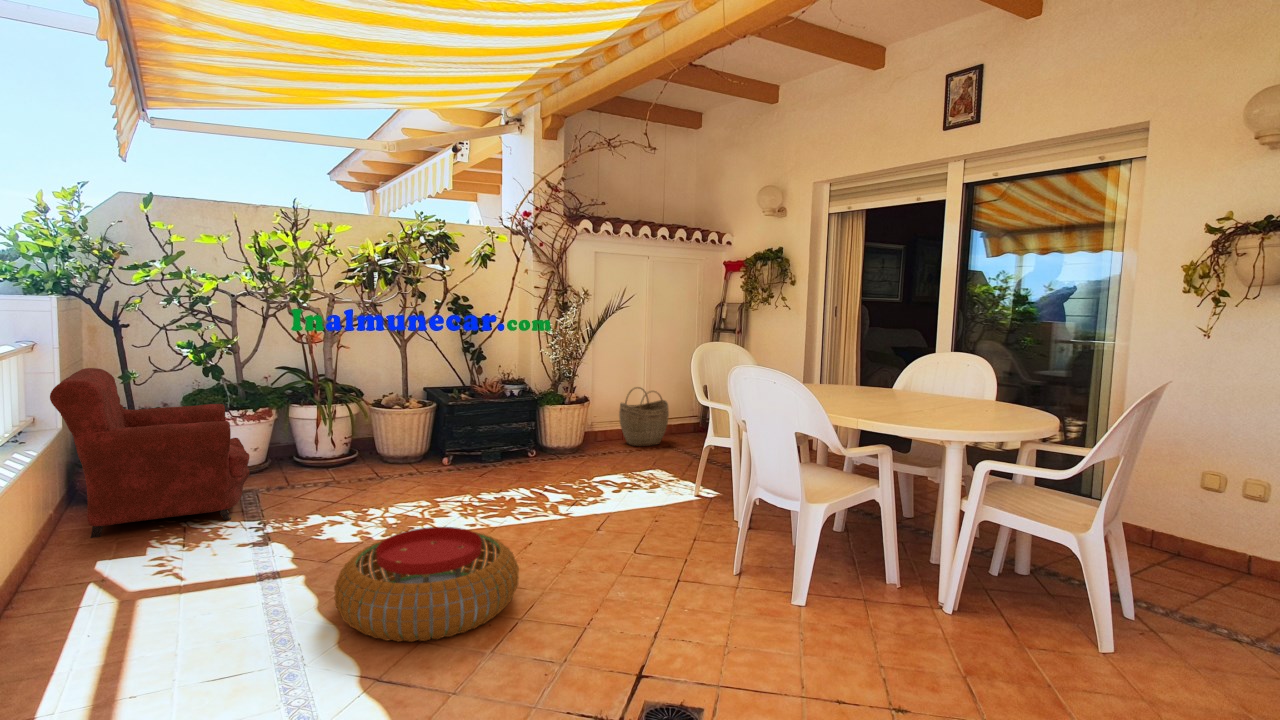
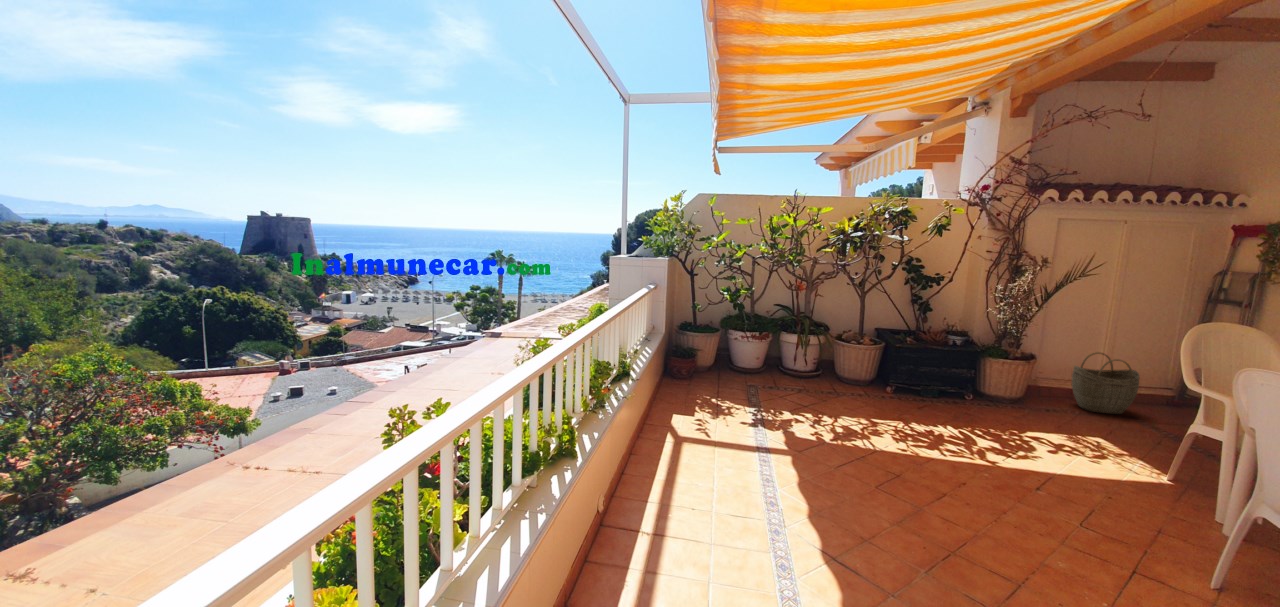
armchair: present [50,368,249,538] -> none [665,300,755,402]
pouf: present [334,527,519,642] -> none [797,444,934,531]

